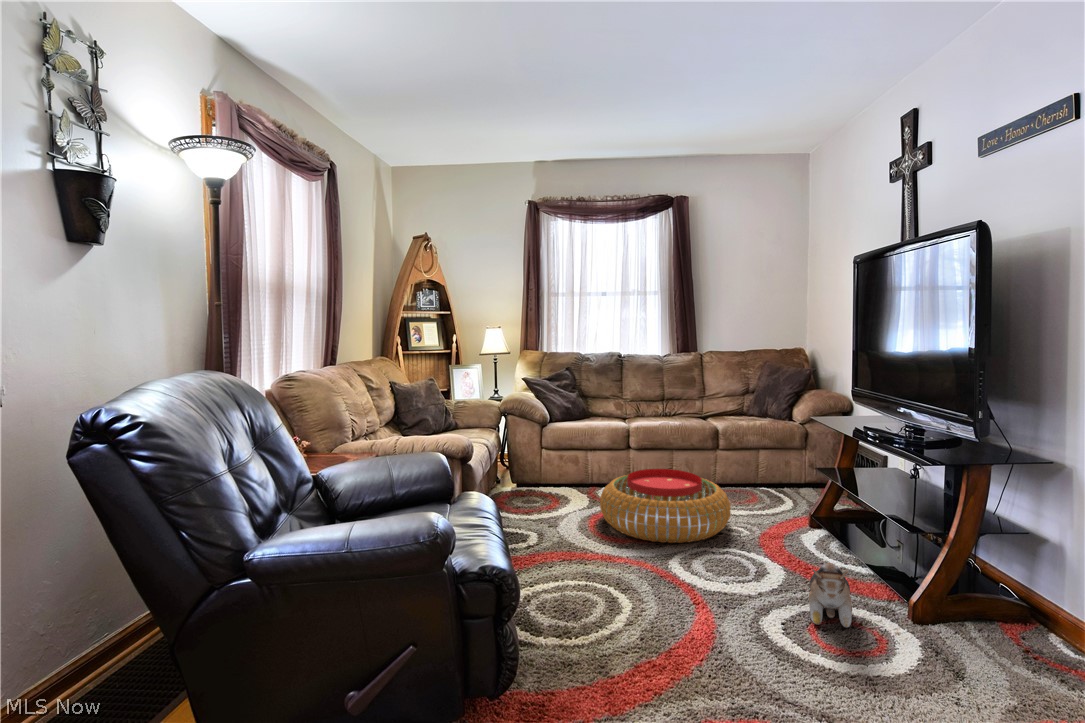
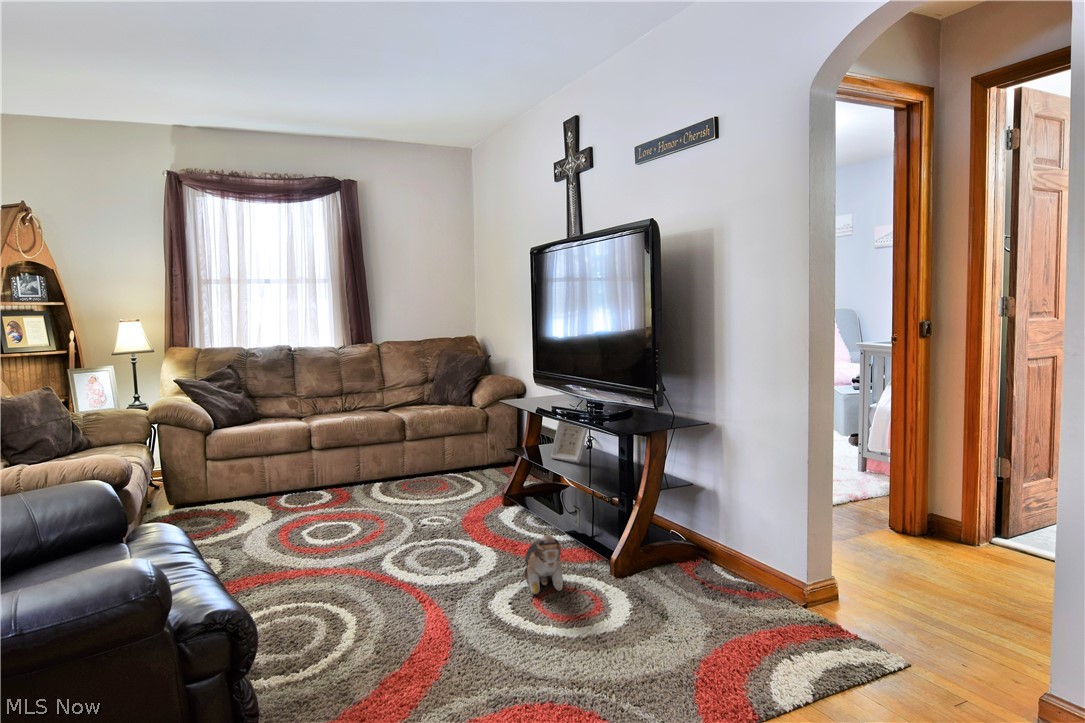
picture frame: none [863,439,913,491] -> present [551,421,588,463]
pouf: present [600,469,731,543] -> none [291,467,434,547]

